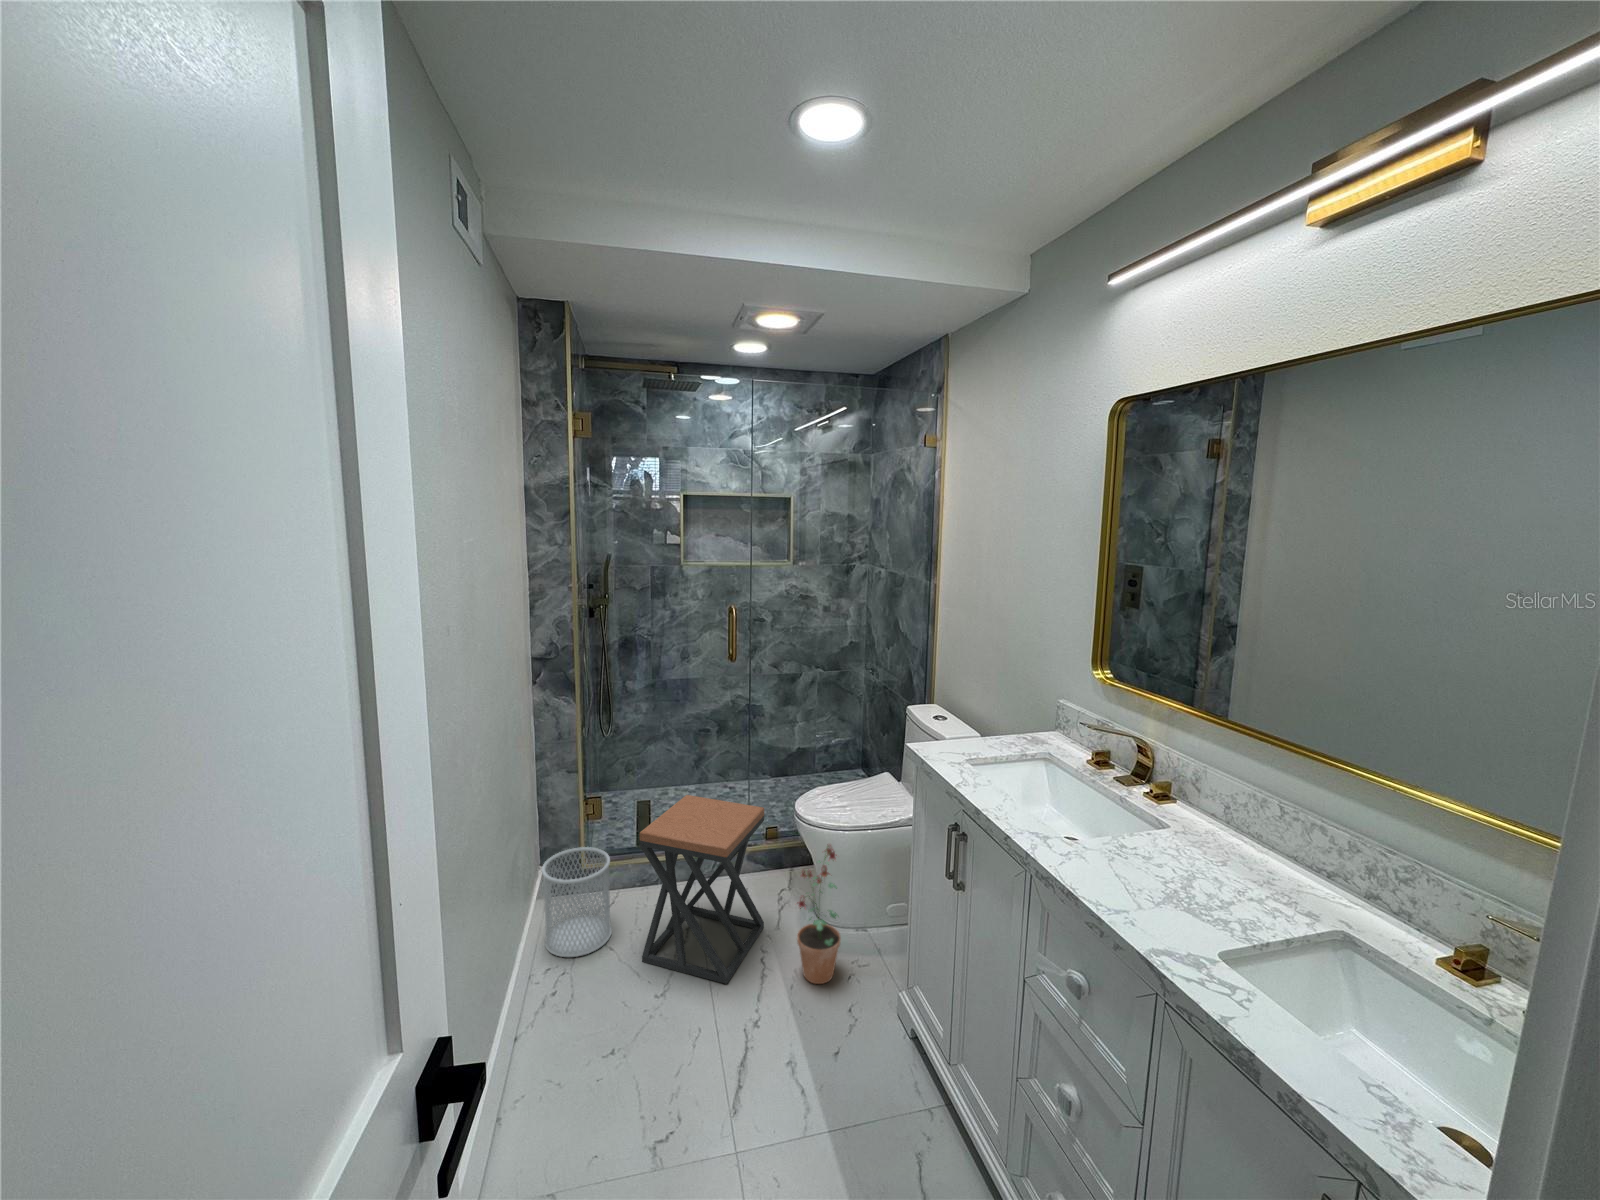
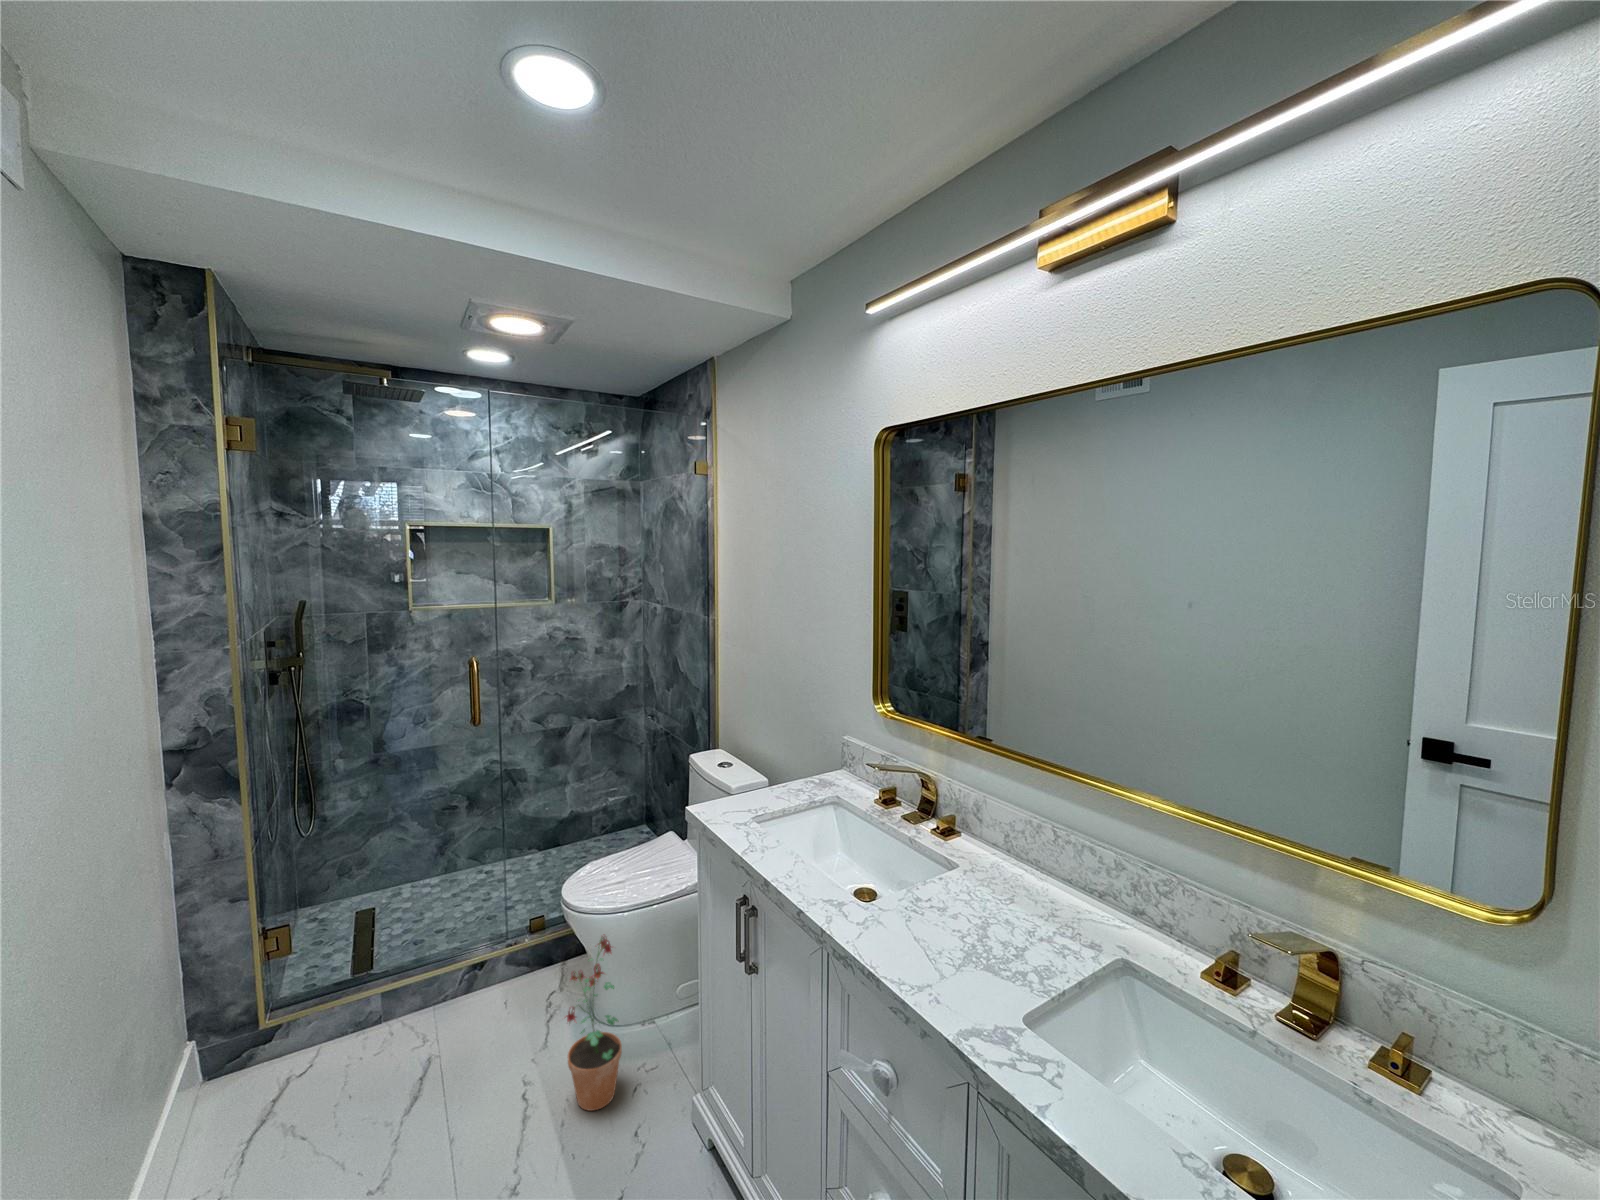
stool: present [640,795,764,984] -> none [342,903,527,1142]
wastebasket: present [542,847,612,957] -> none [187,998,308,1167]

